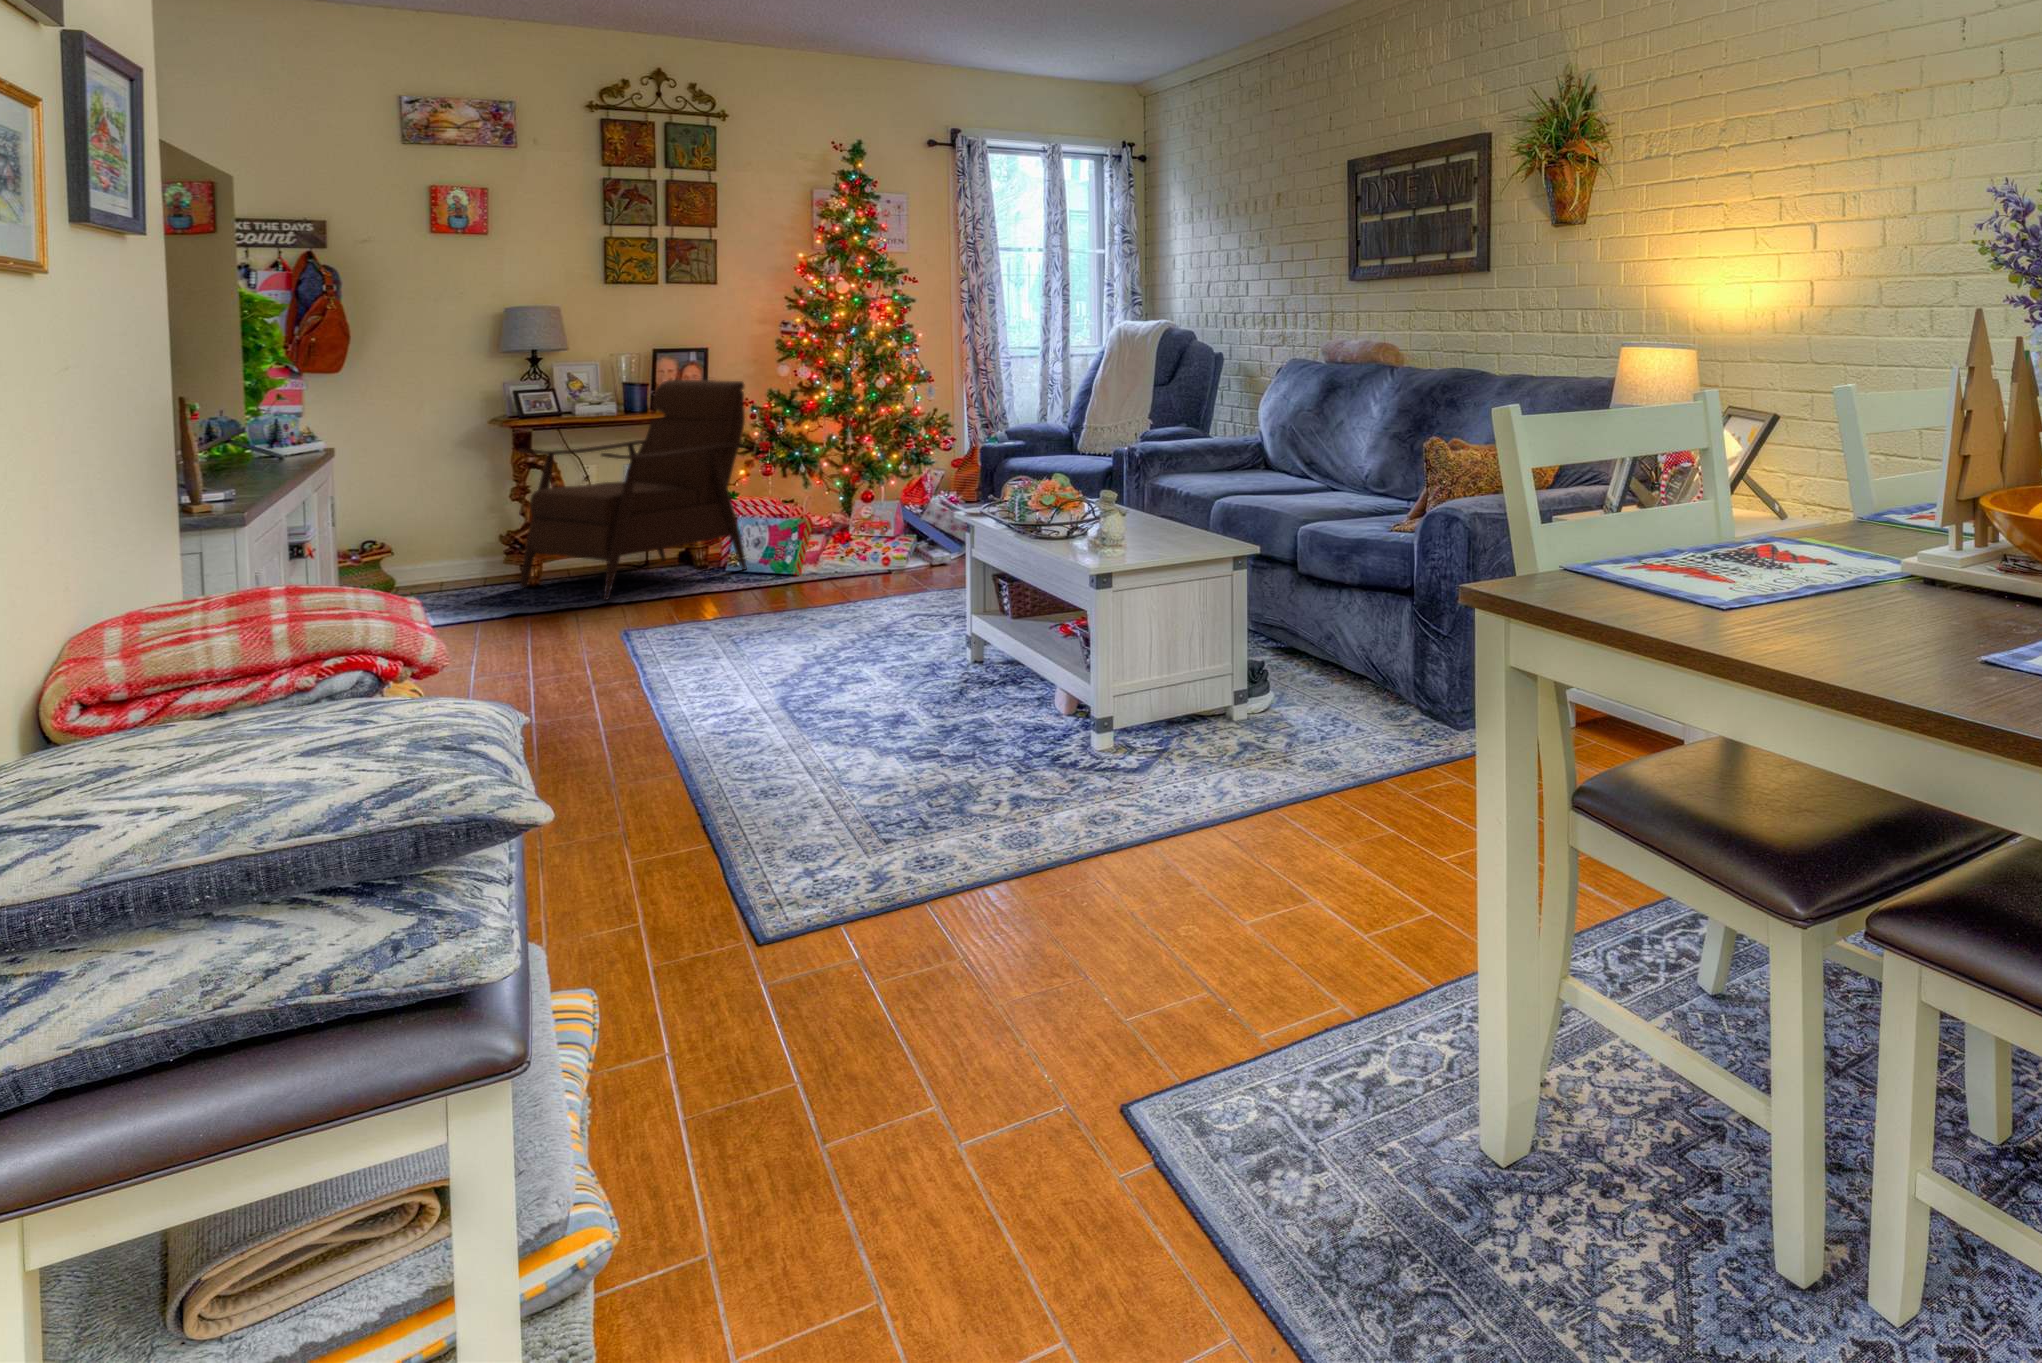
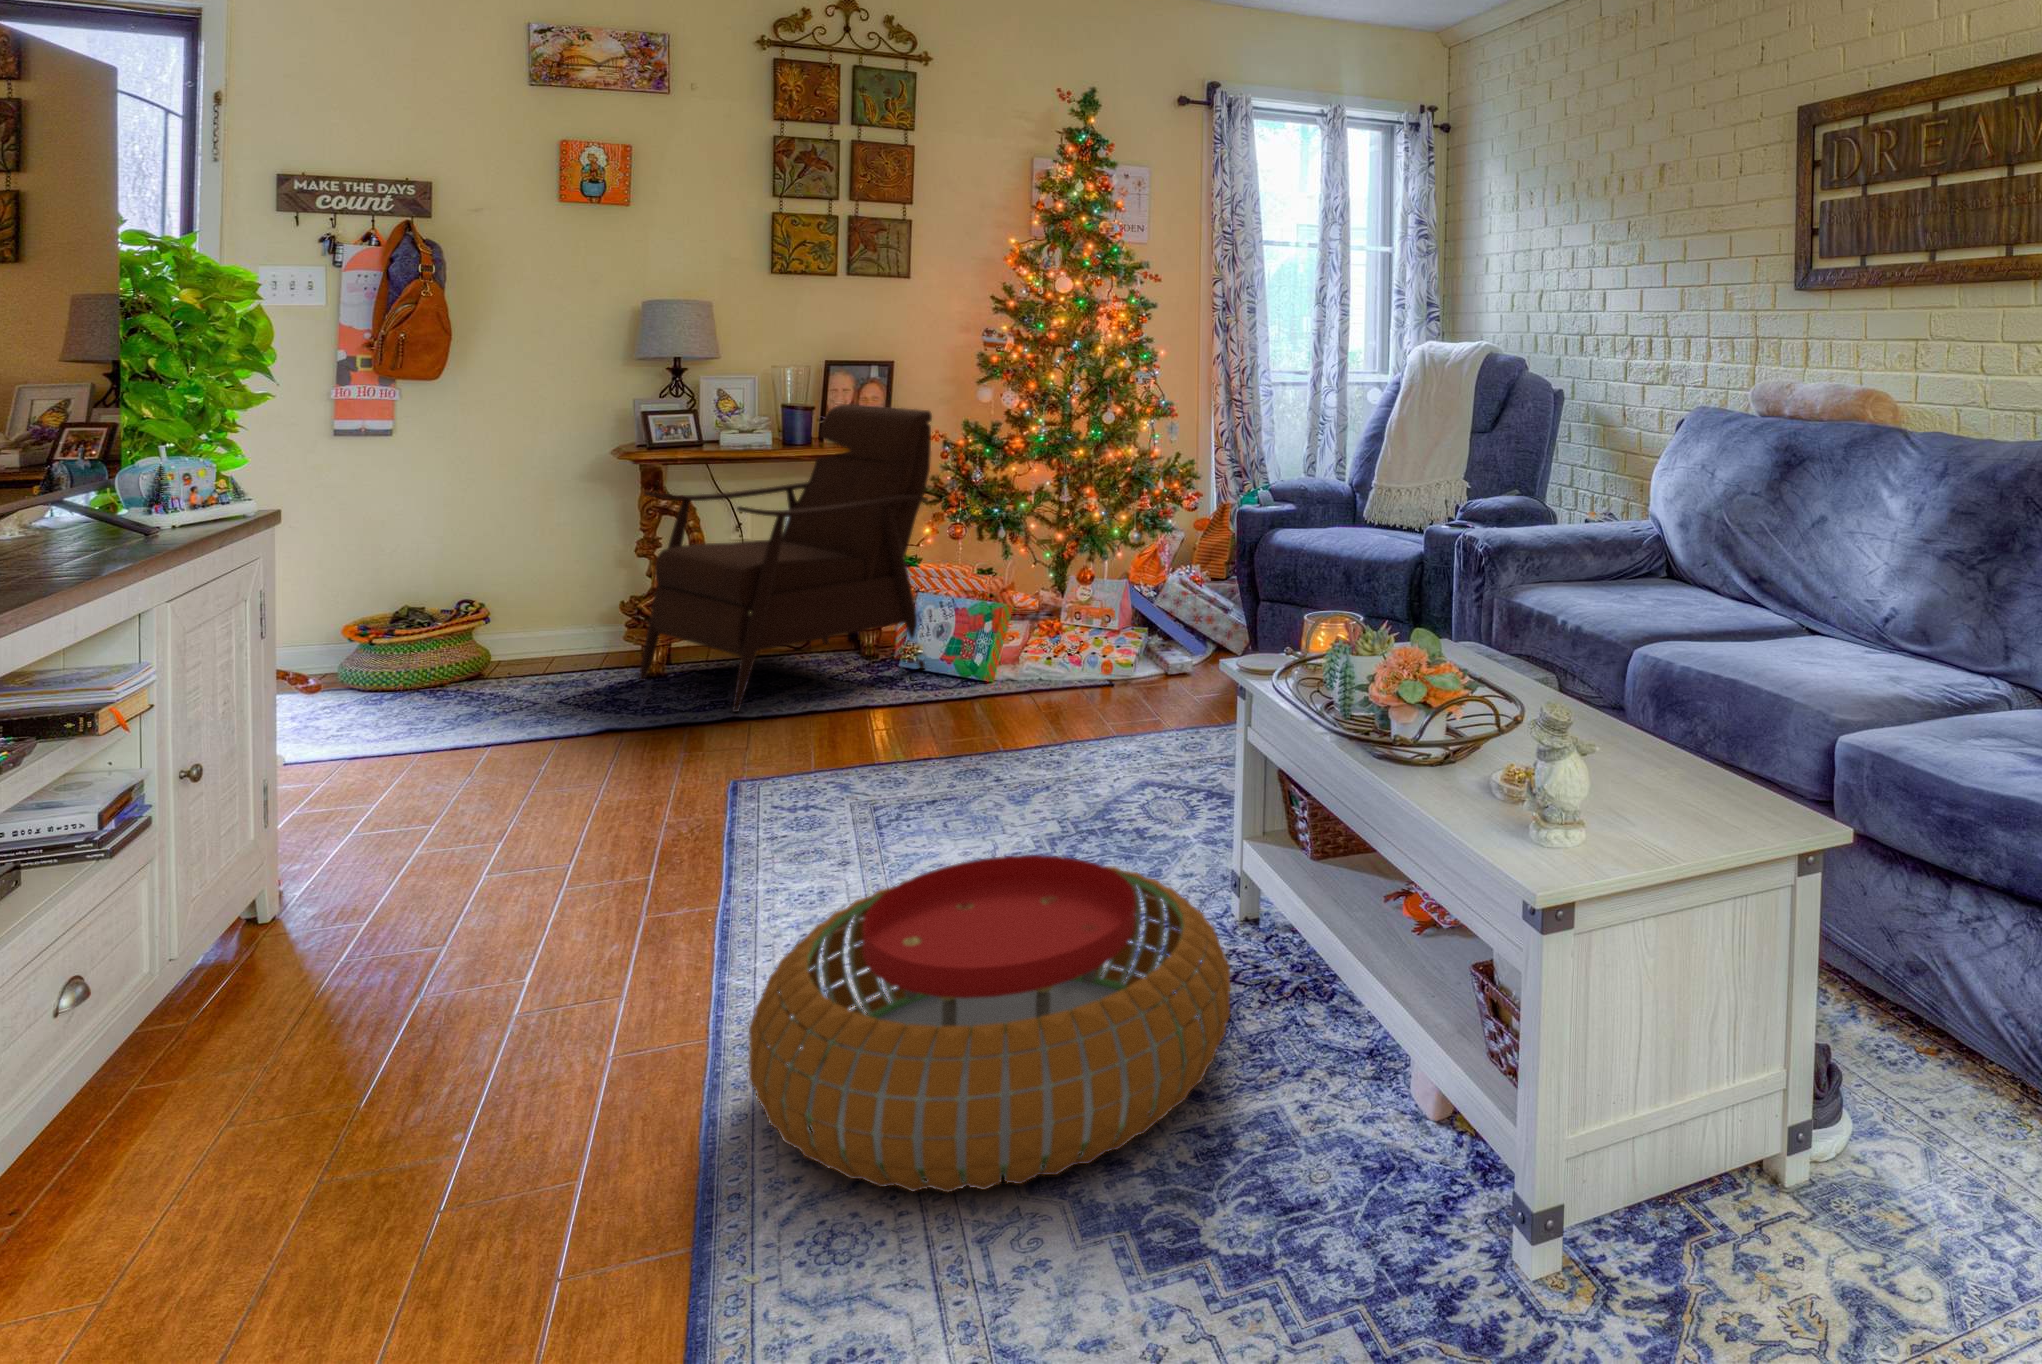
pouf: none [684,617,959,759] -> present [749,855,1231,1192]

